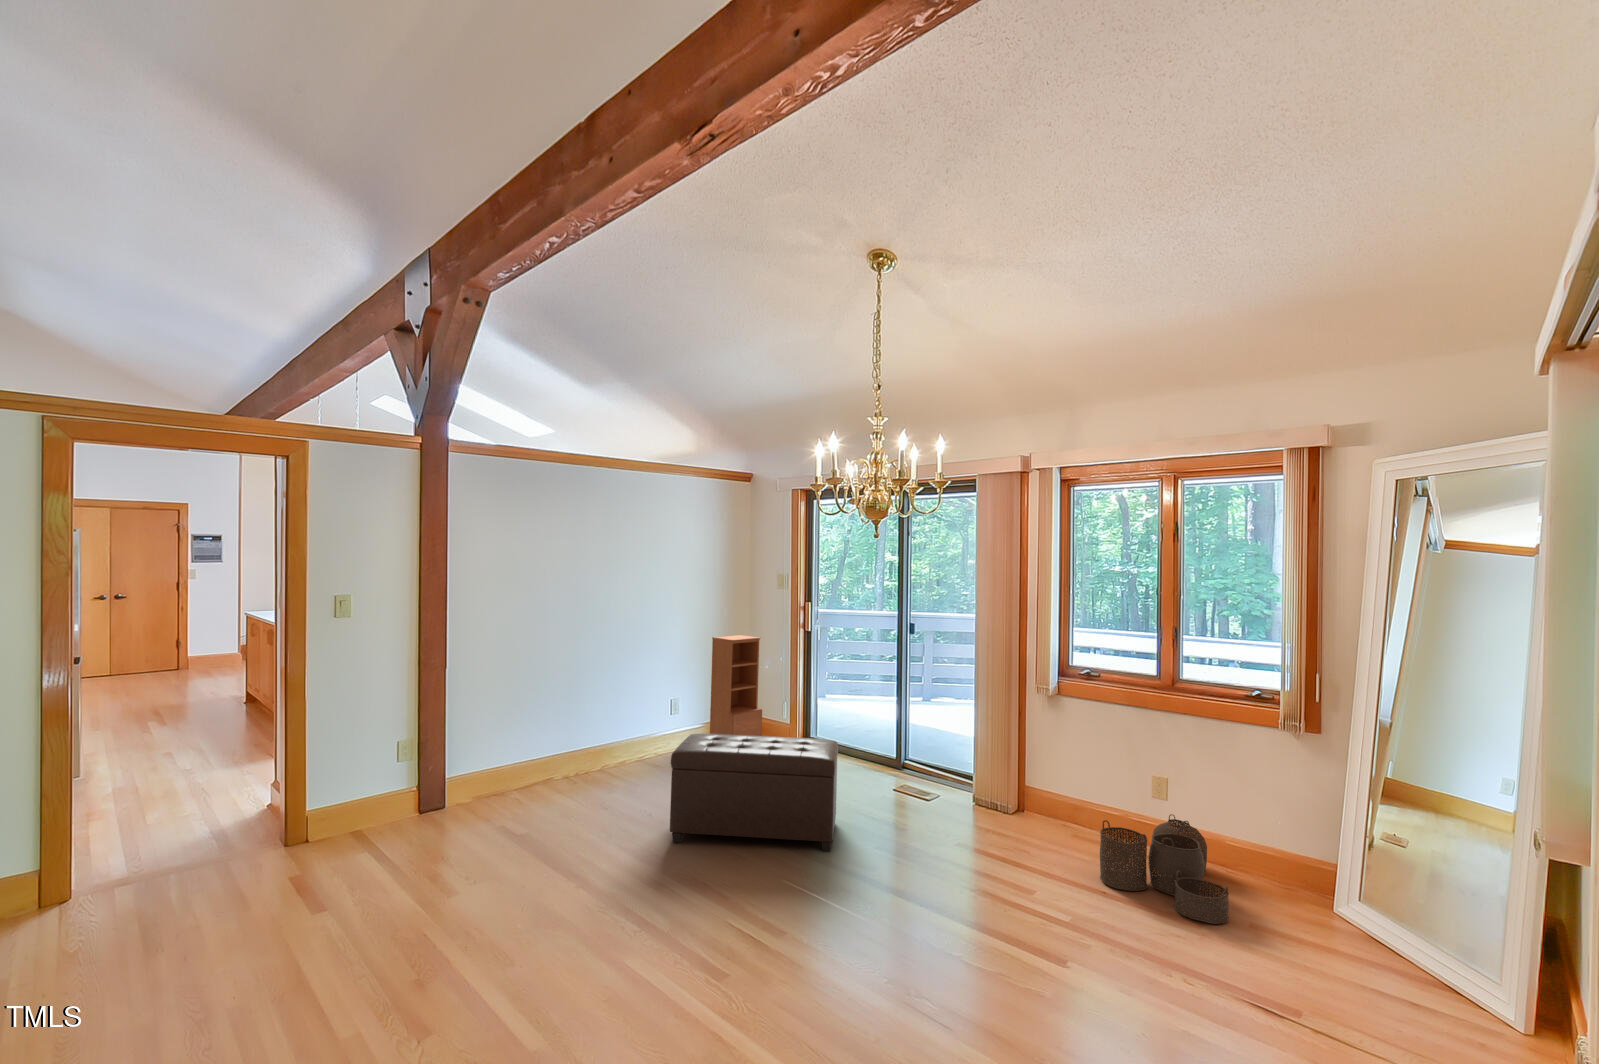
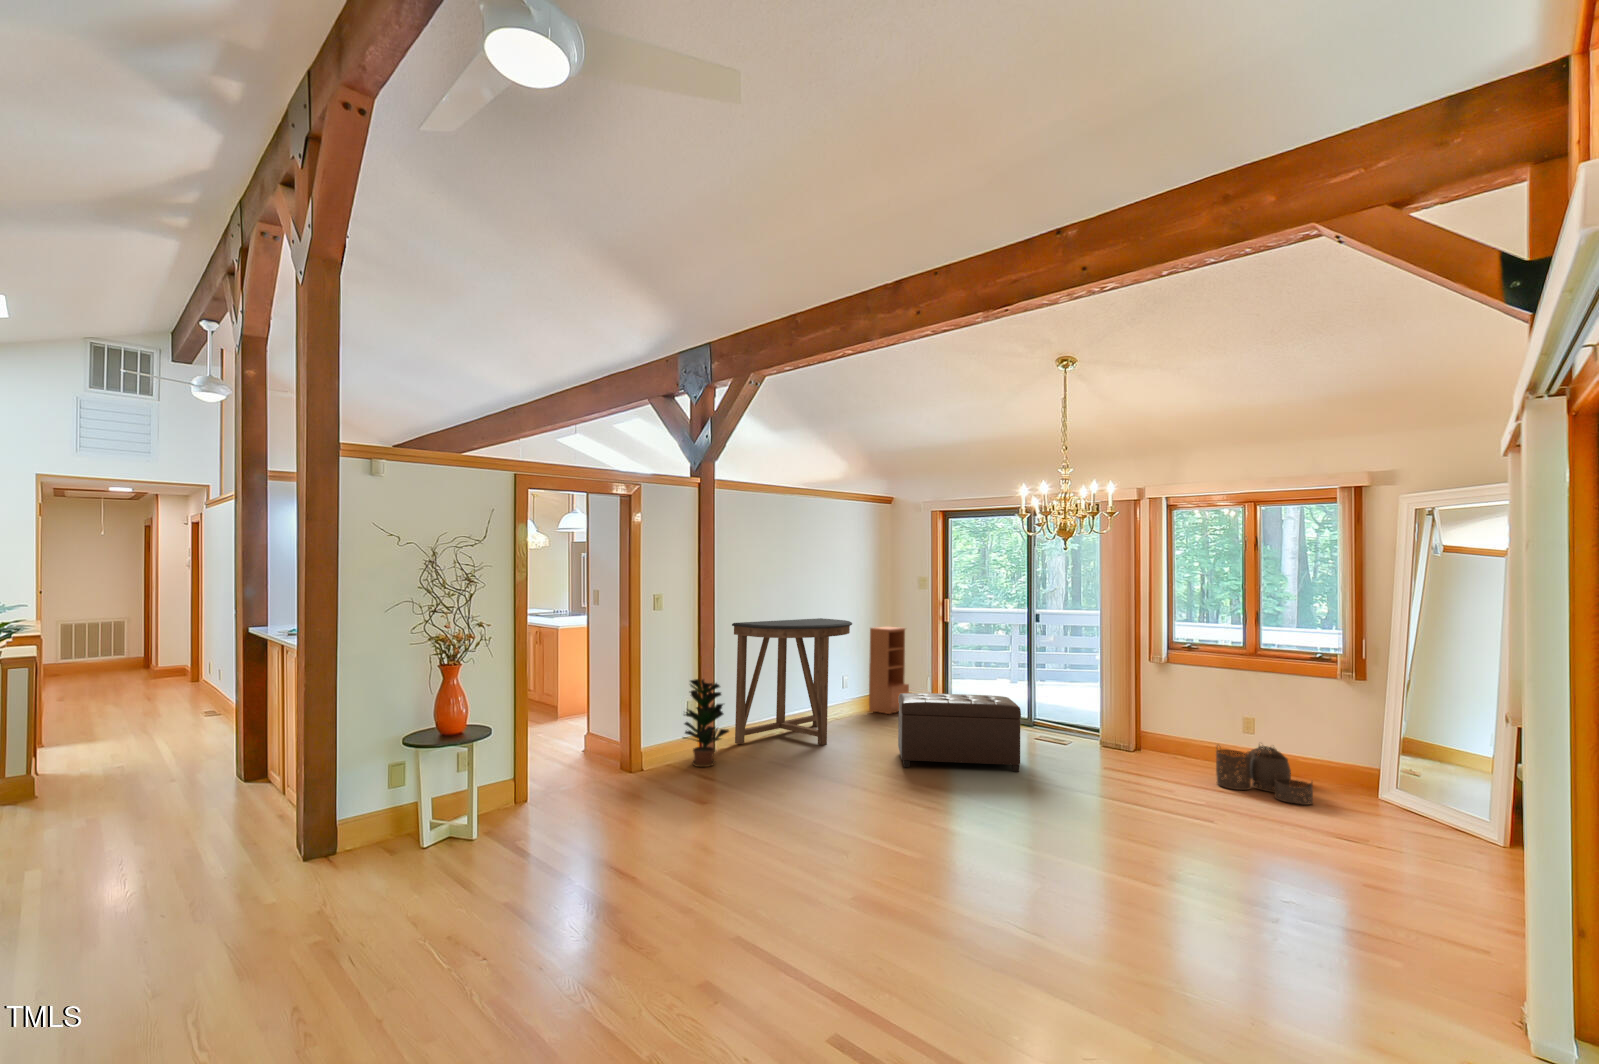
console table: none [475,627,659,801] -> present [732,618,852,745]
potted plant: none [358,715,441,840] -> present [683,679,729,767]

